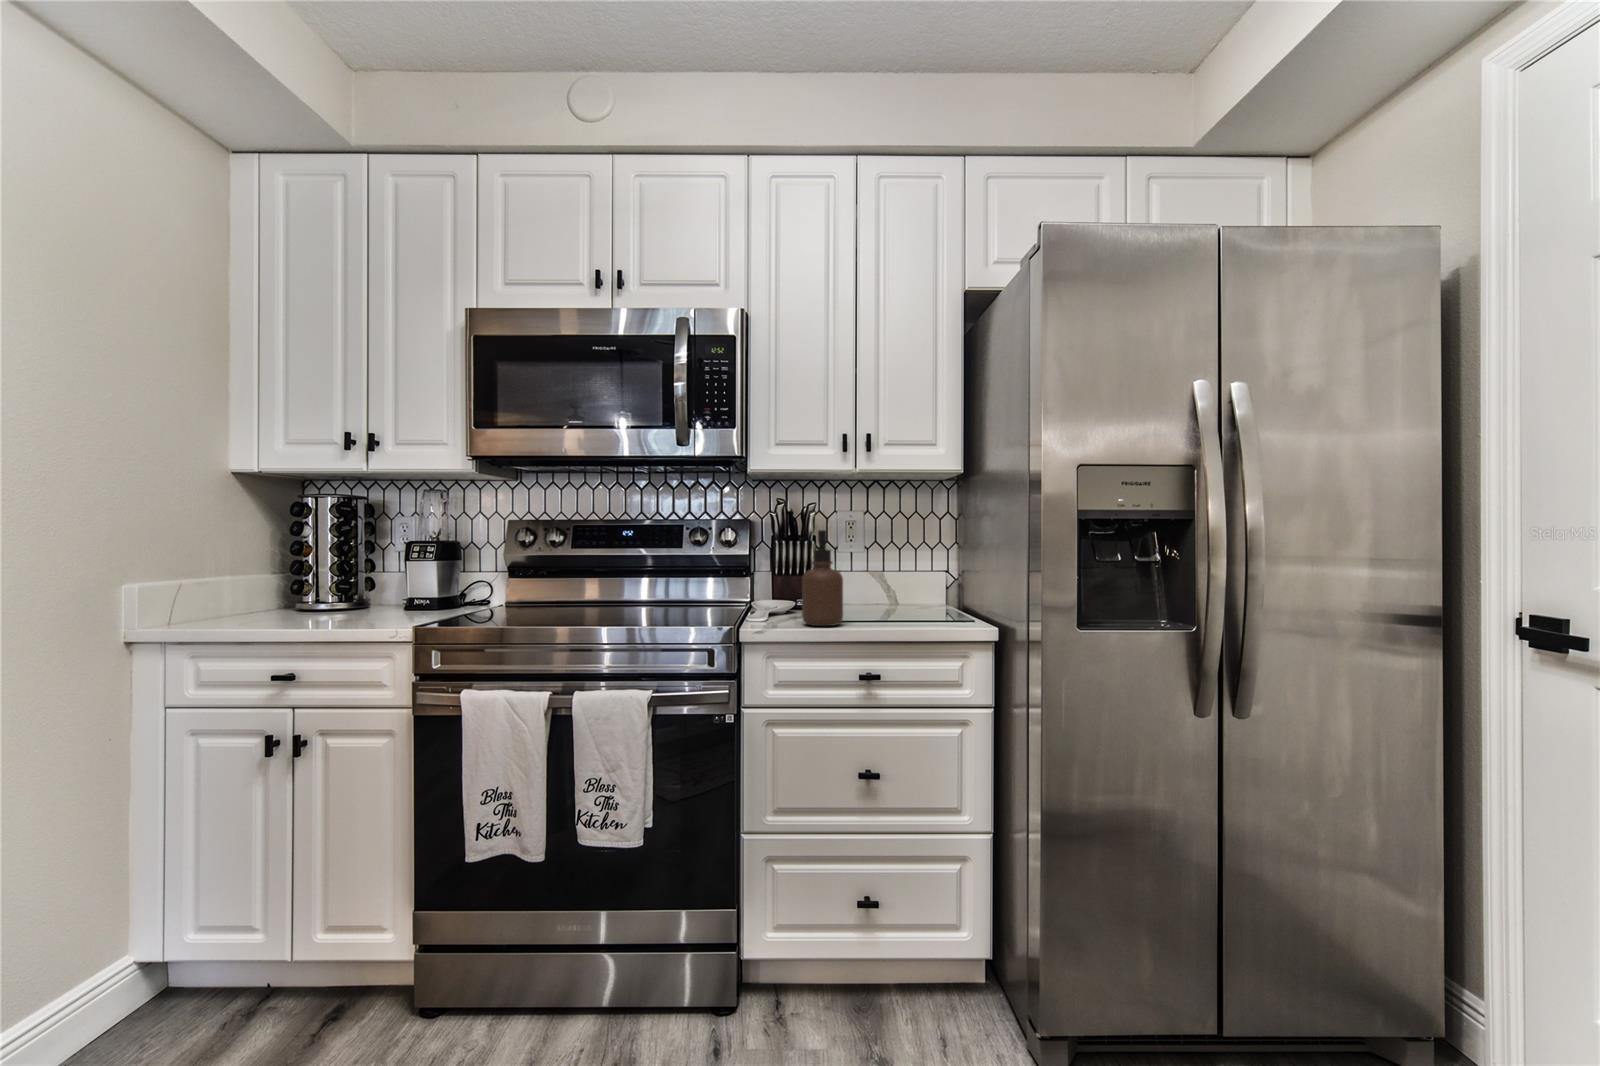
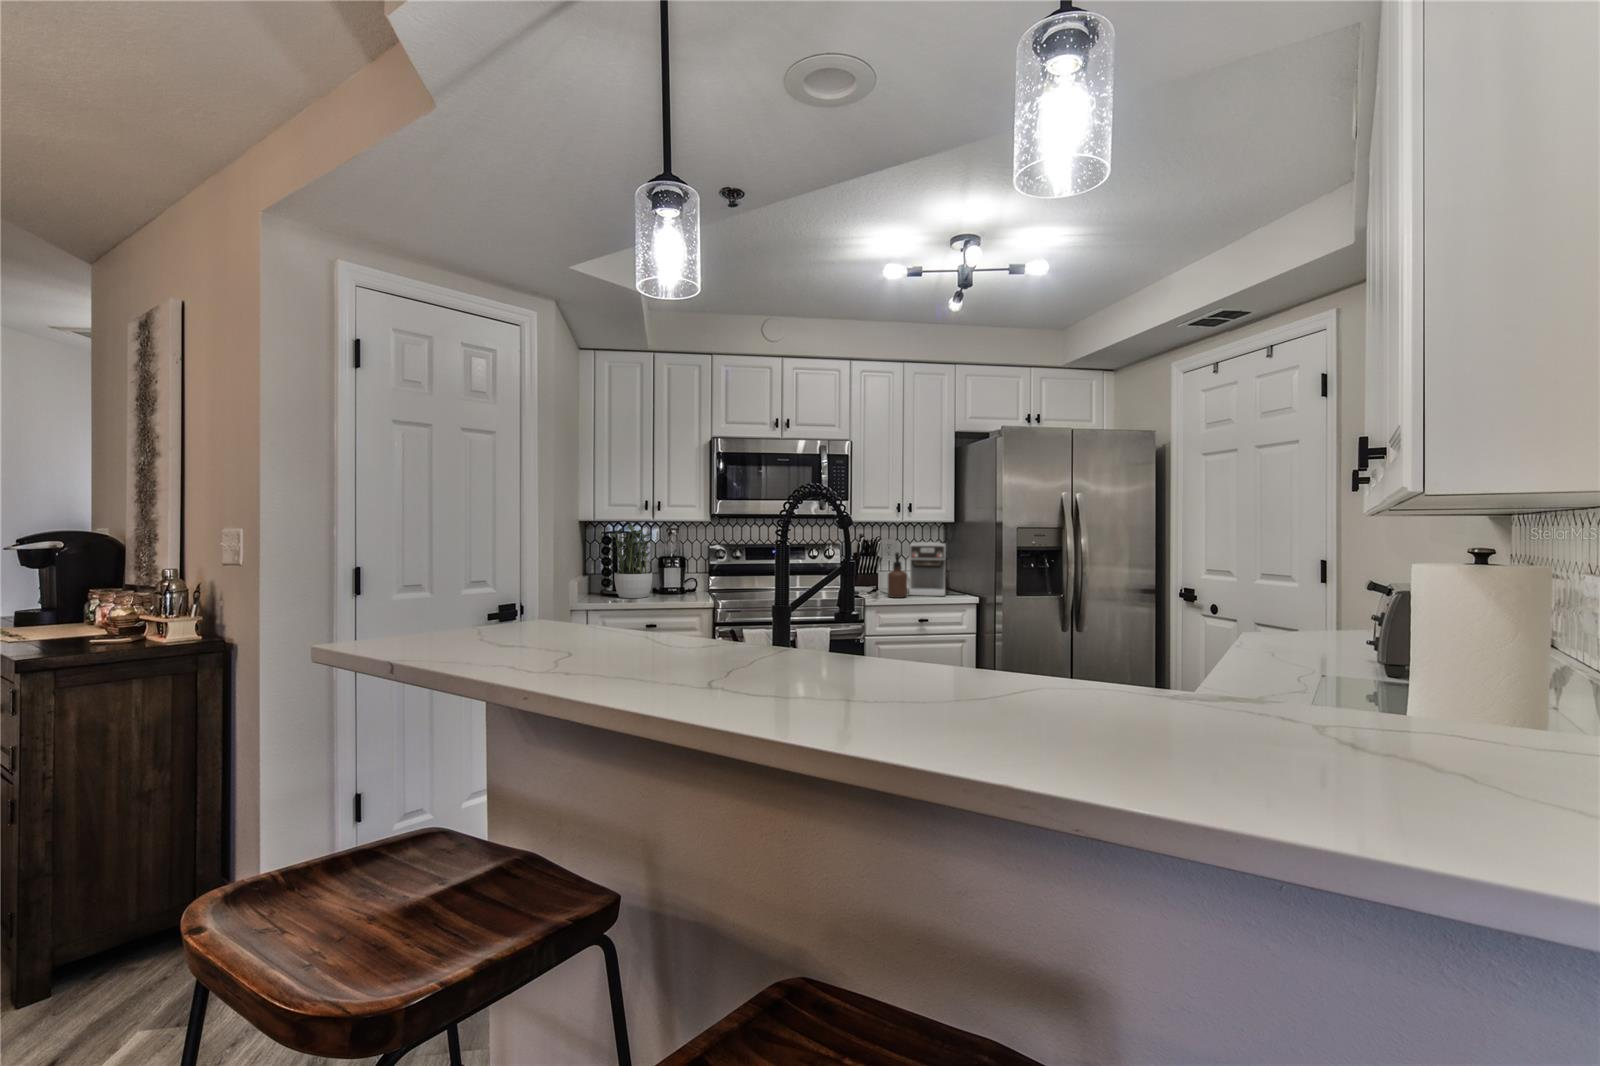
potted plant: none [239,475,359,620] -> present [610,524,652,598]
coffee maker: none [856,512,948,623] -> present [909,542,946,596]

